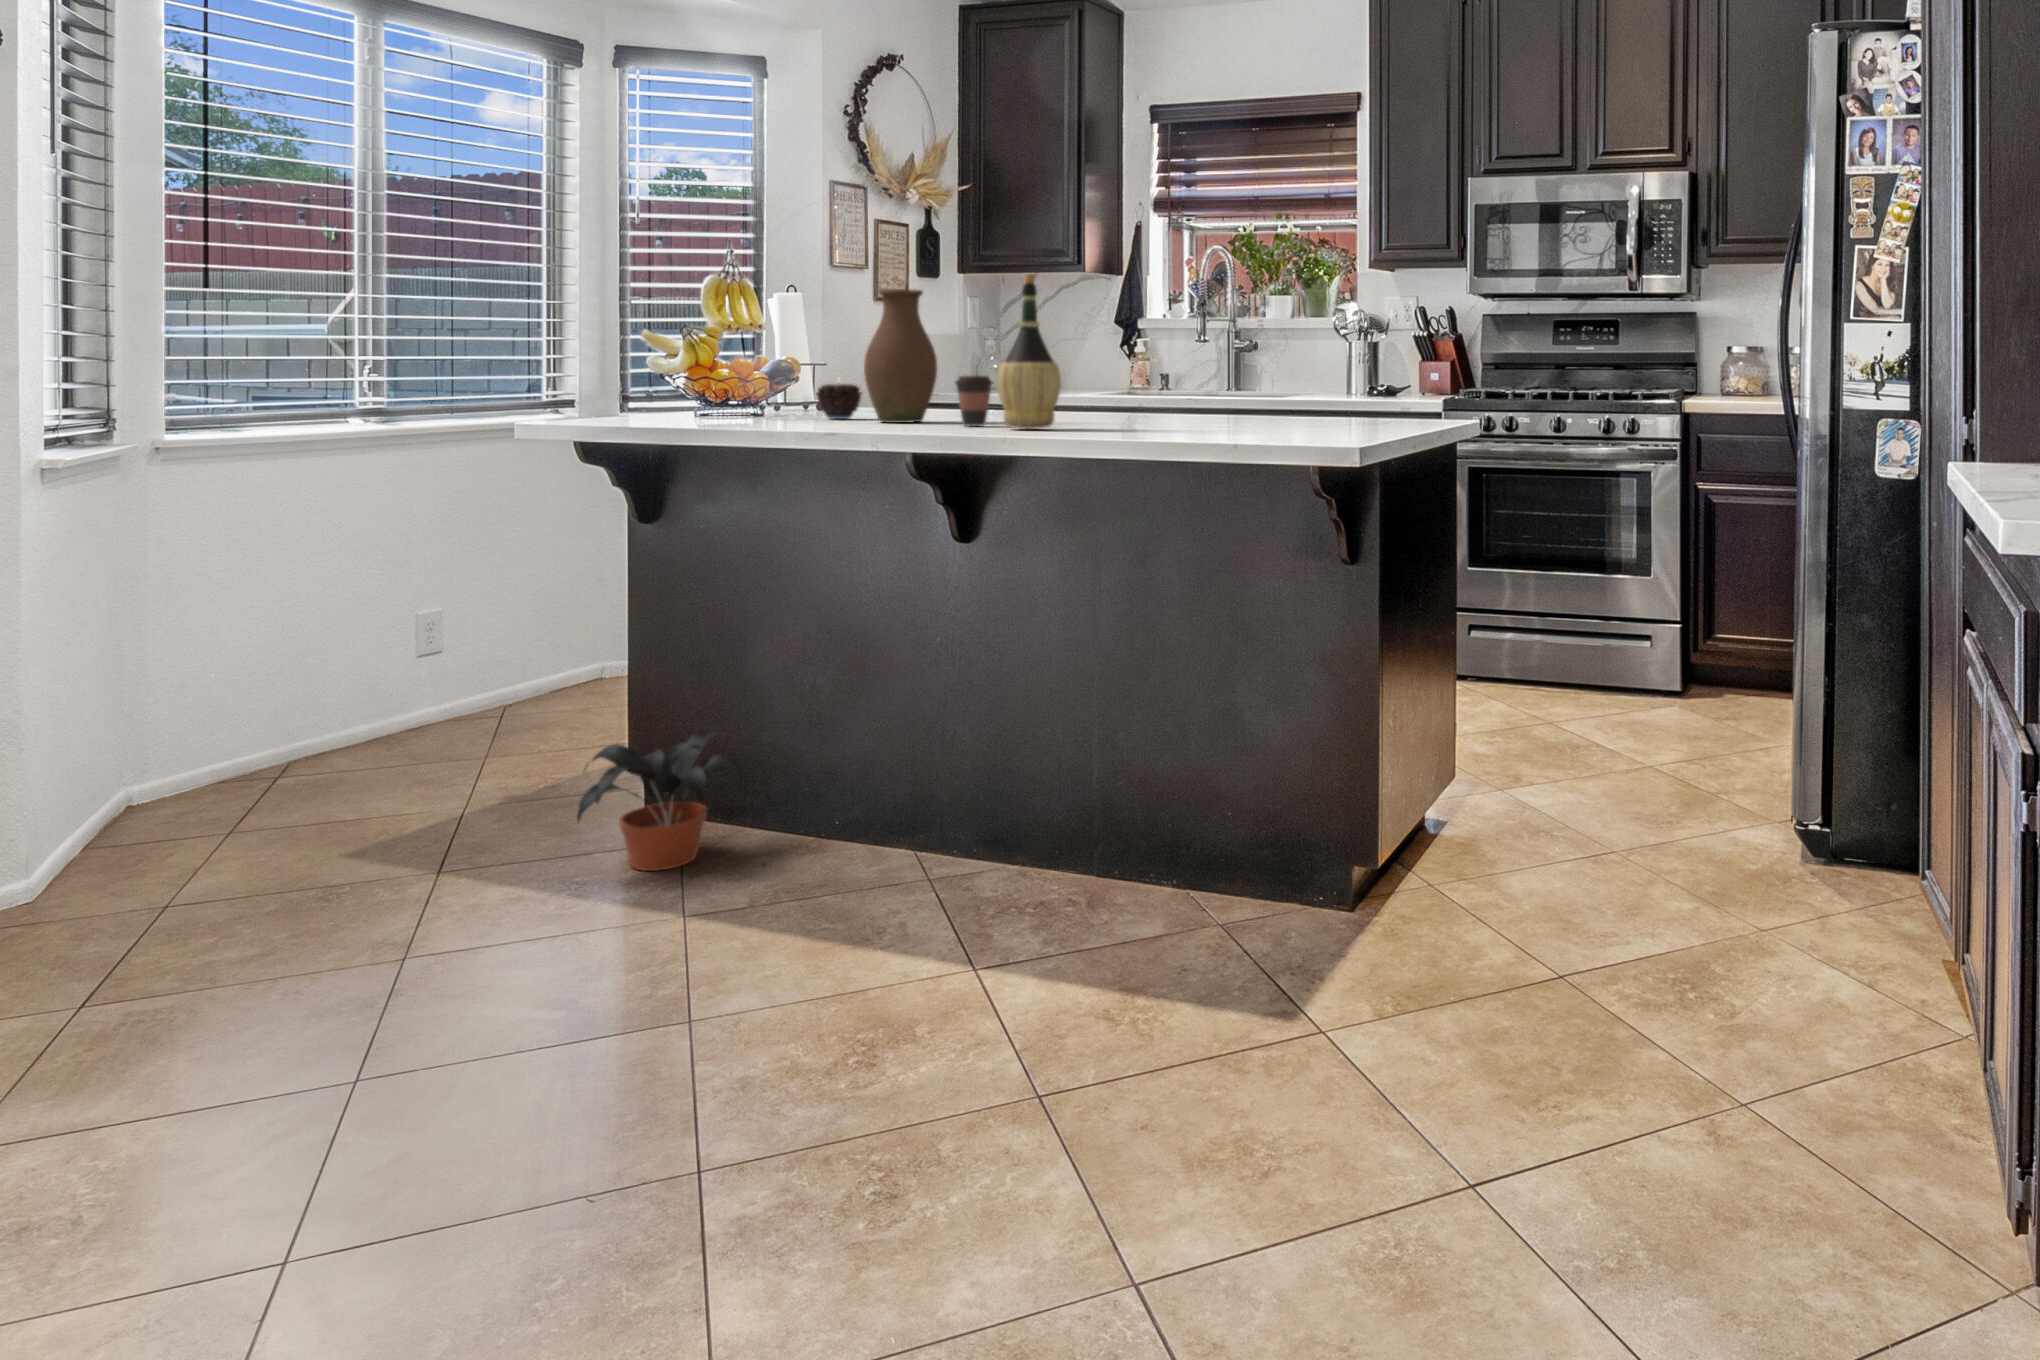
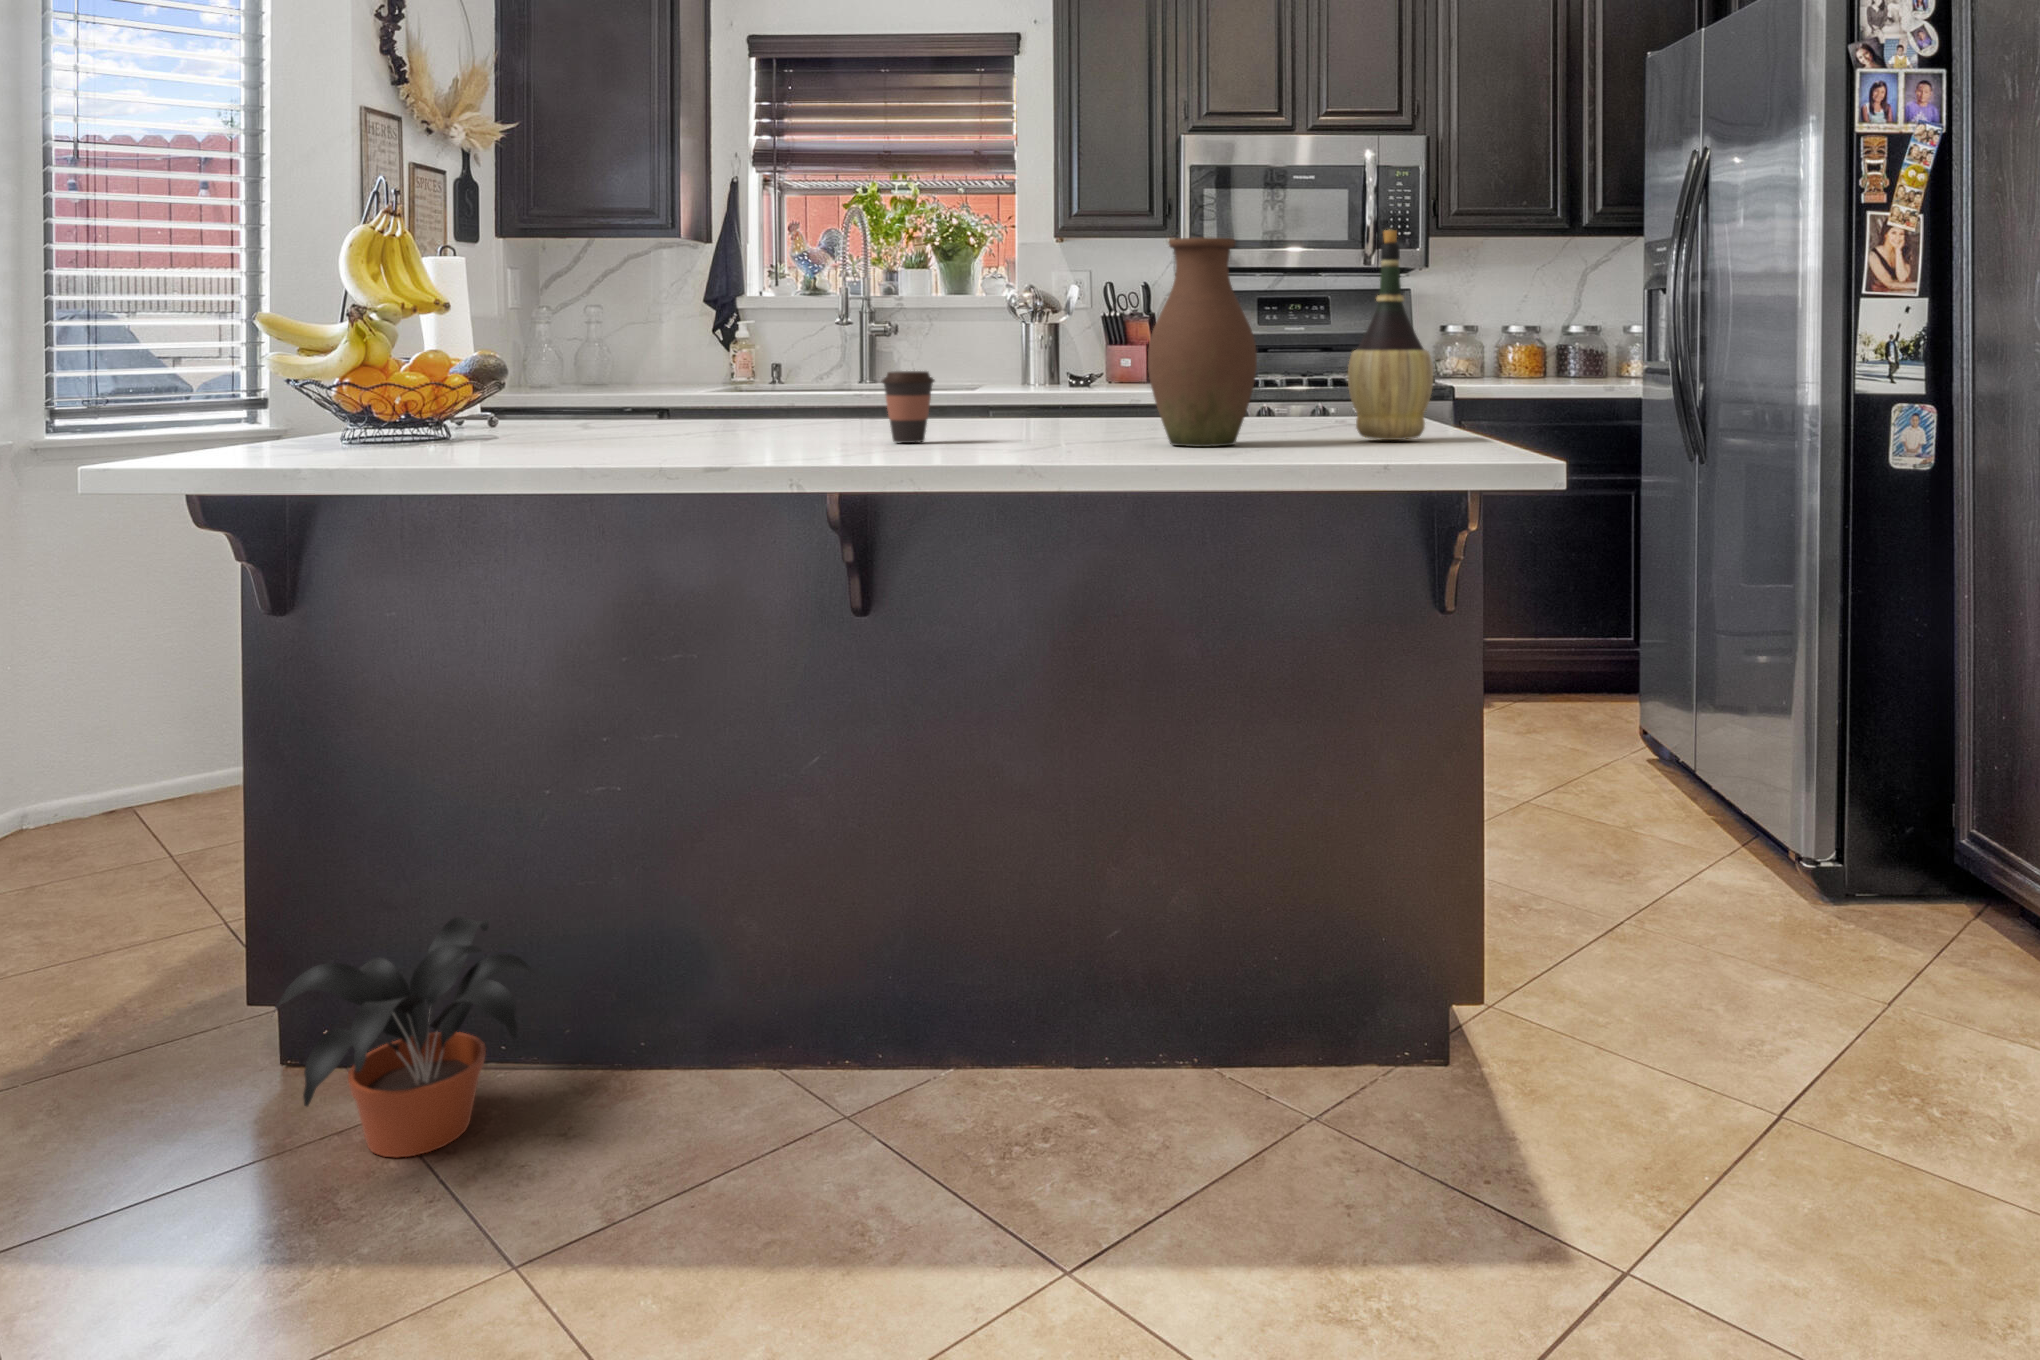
wine bottle: present [997,274,1061,429] -> present [1348,229,1433,440]
vase: present [864,289,937,423] -> present [1148,238,1257,447]
candle: present [816,383,862,419] -> none [596,376,662,438]

